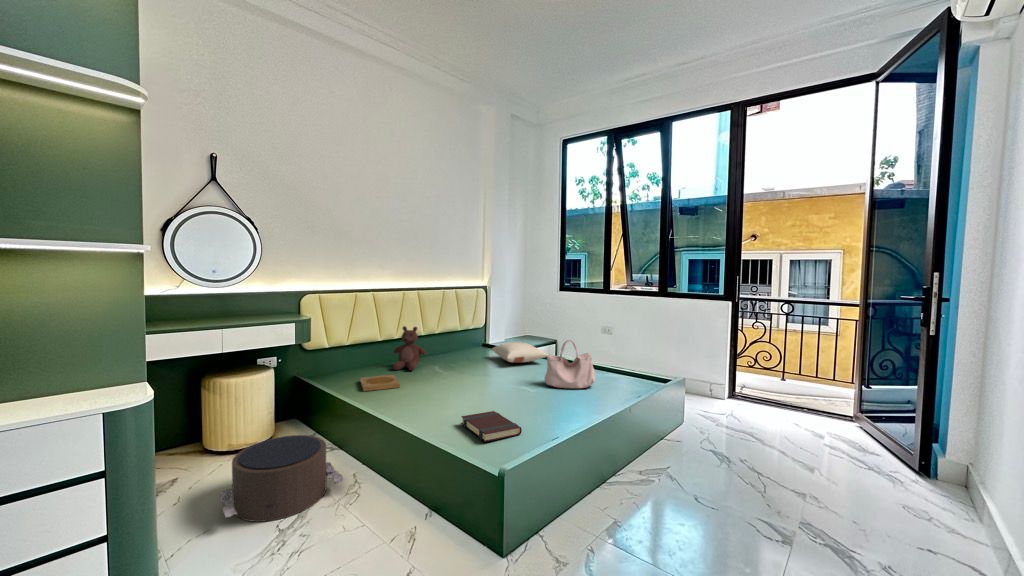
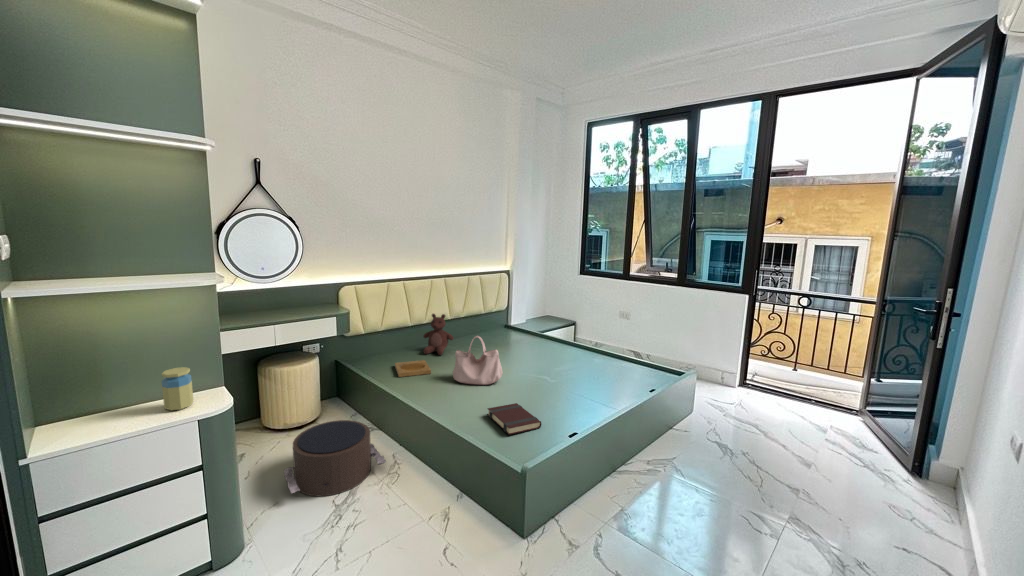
handbag: present [545,339,596,389] -> present [453,336,502,385]
pillow: present [492,342,548,363] -> none [514,329,567,349]
jar: none [61,353,102,404] -> present [162,367,193,410]

